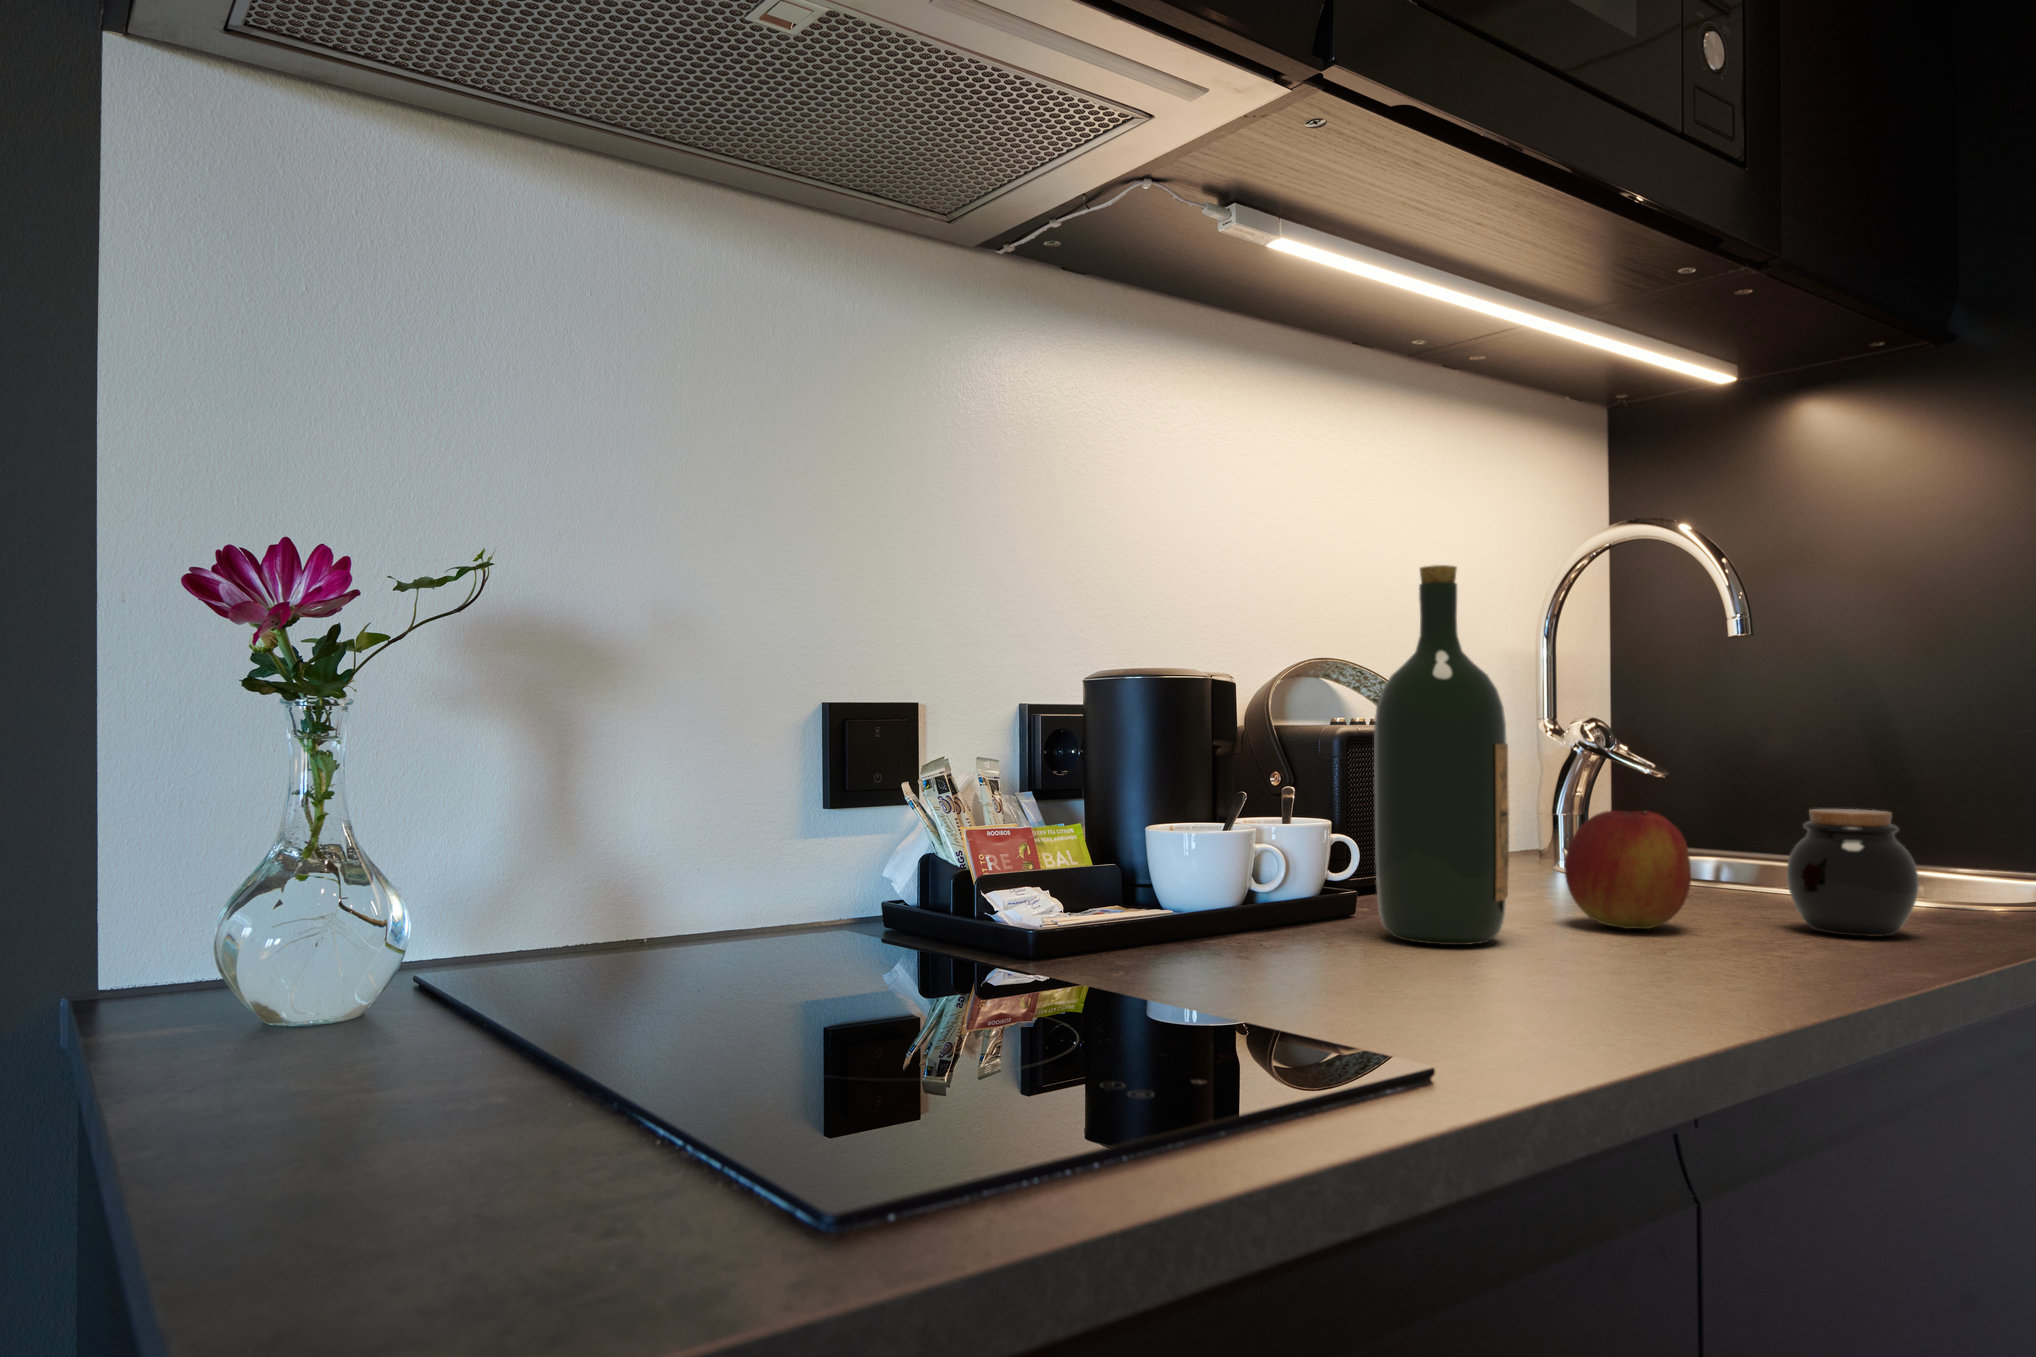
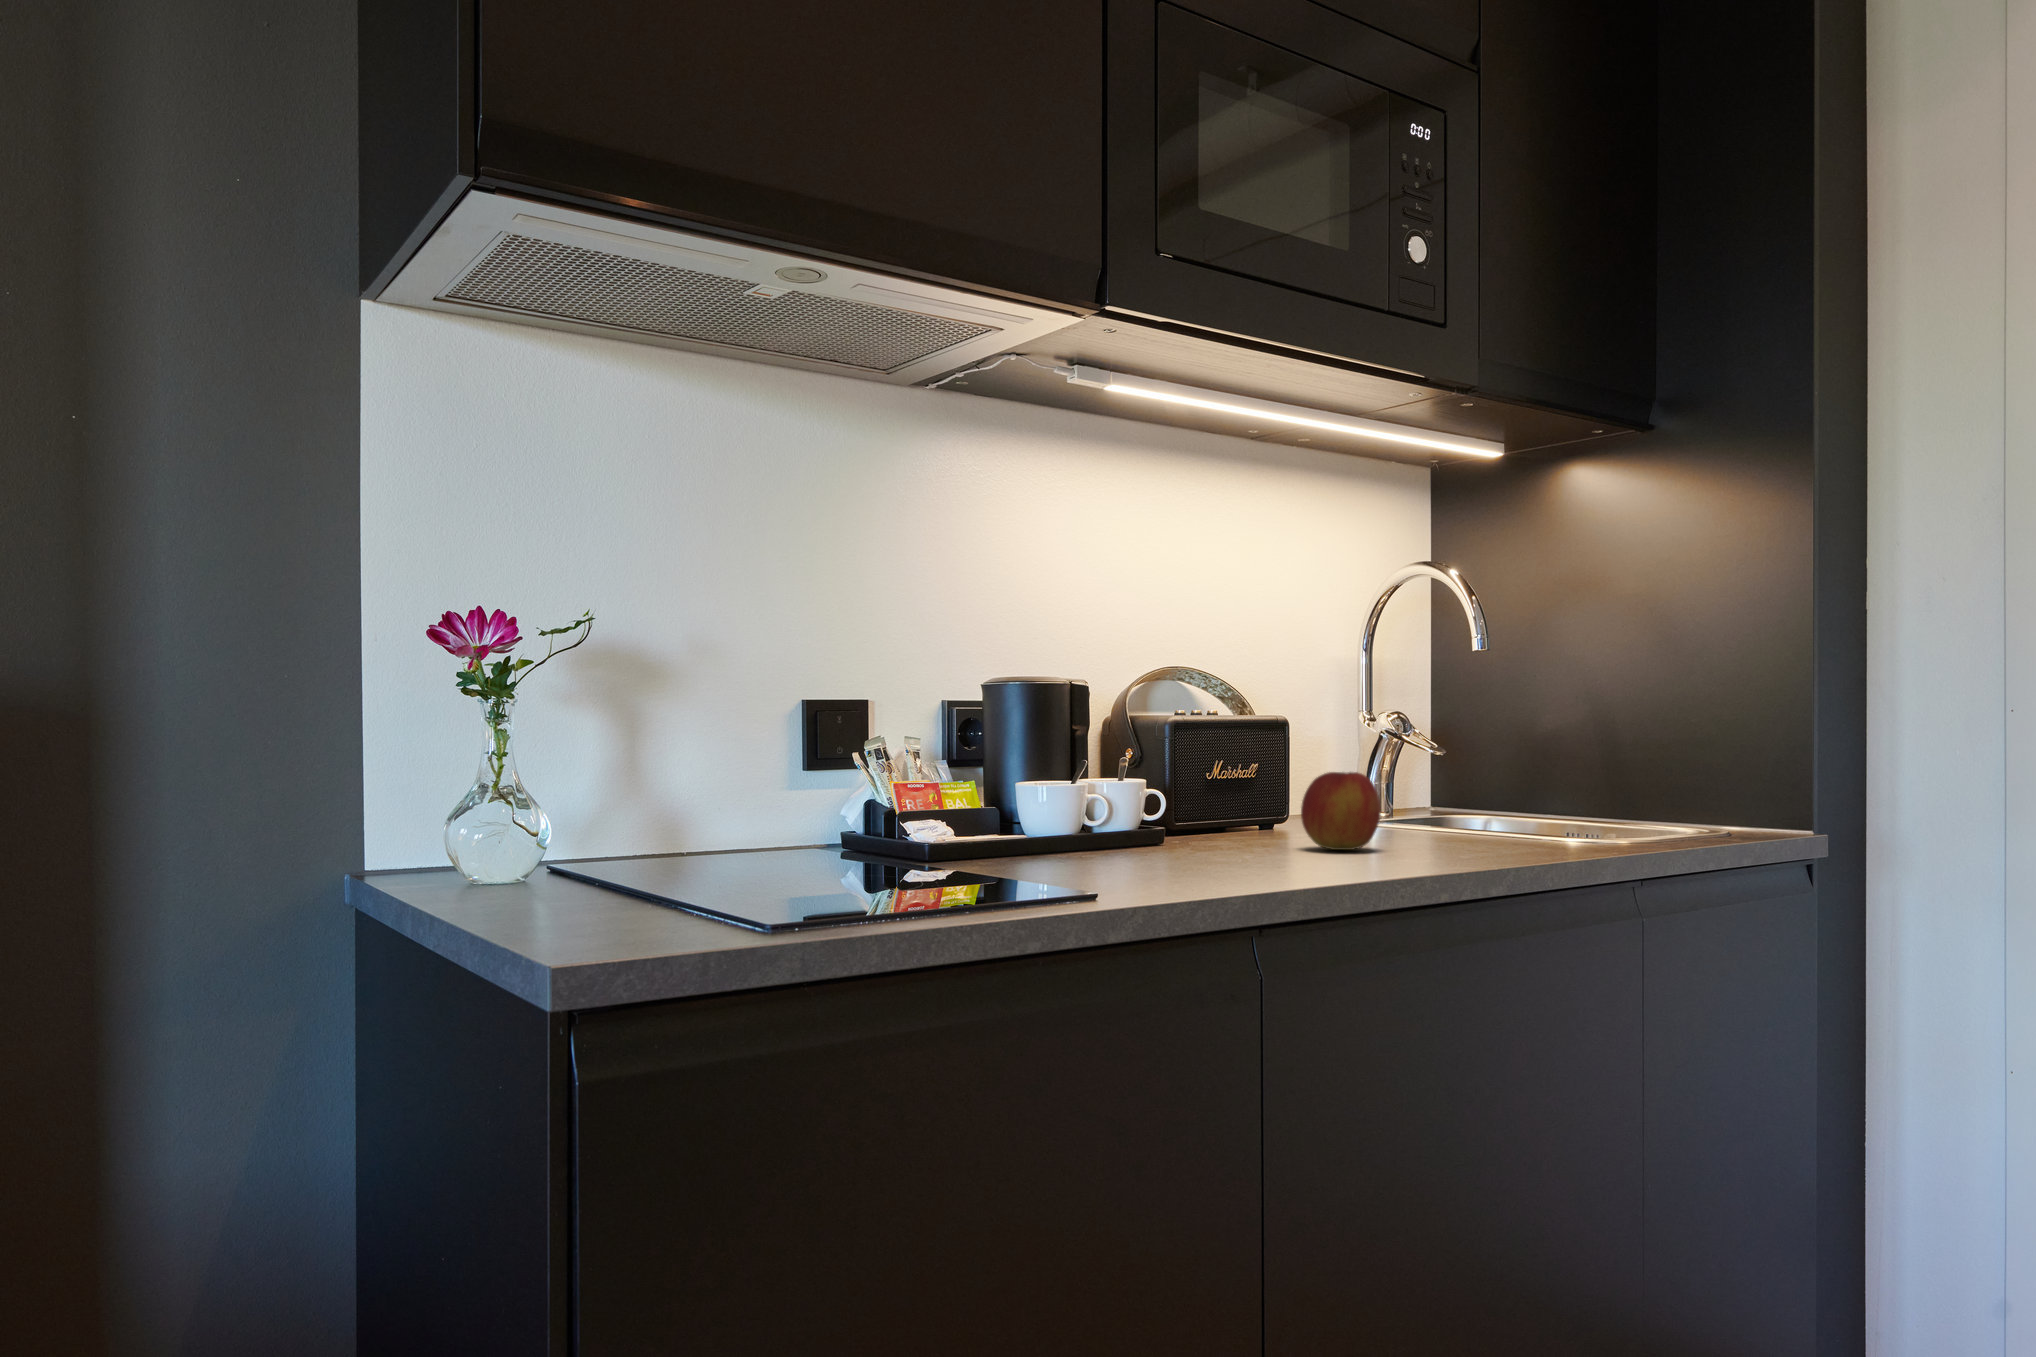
wine bottle: present [1374,565,1509,945] -> none [1161,609,1245,856]
jar: present [1787,809,1919,936] -> none [1448,770,1526,854]

